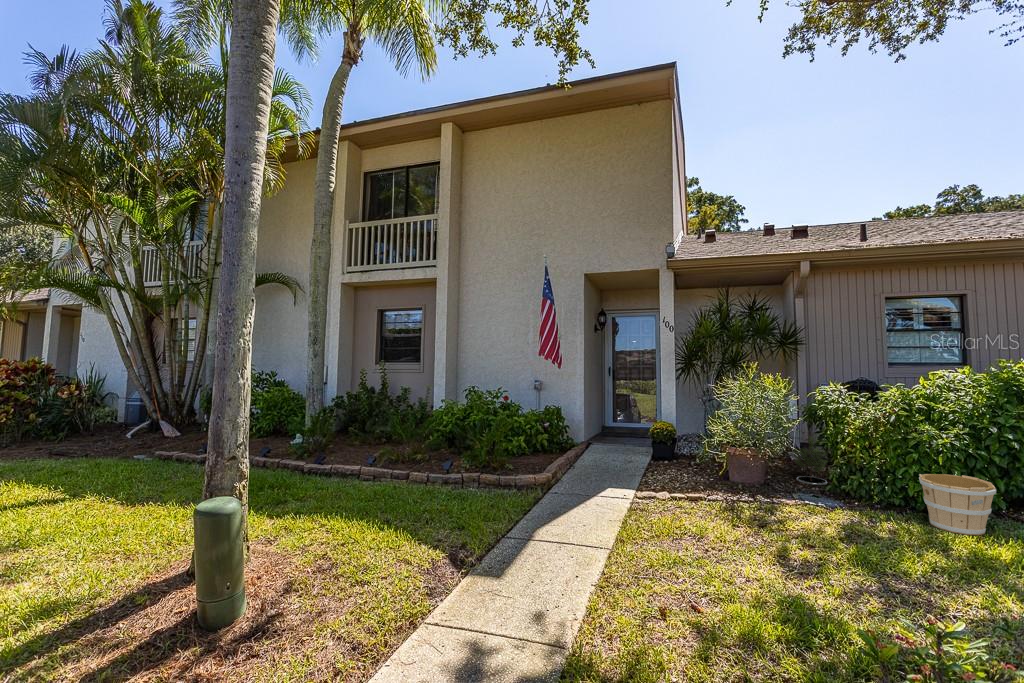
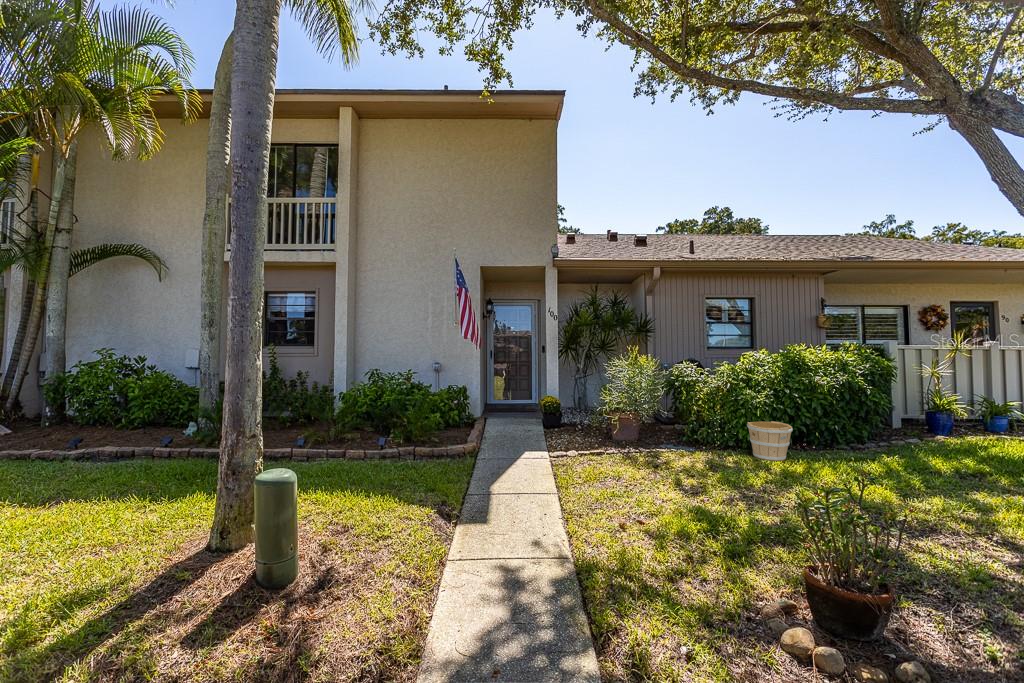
potted tree: present [794,436,827,485] -> none [656,400,682,438]

